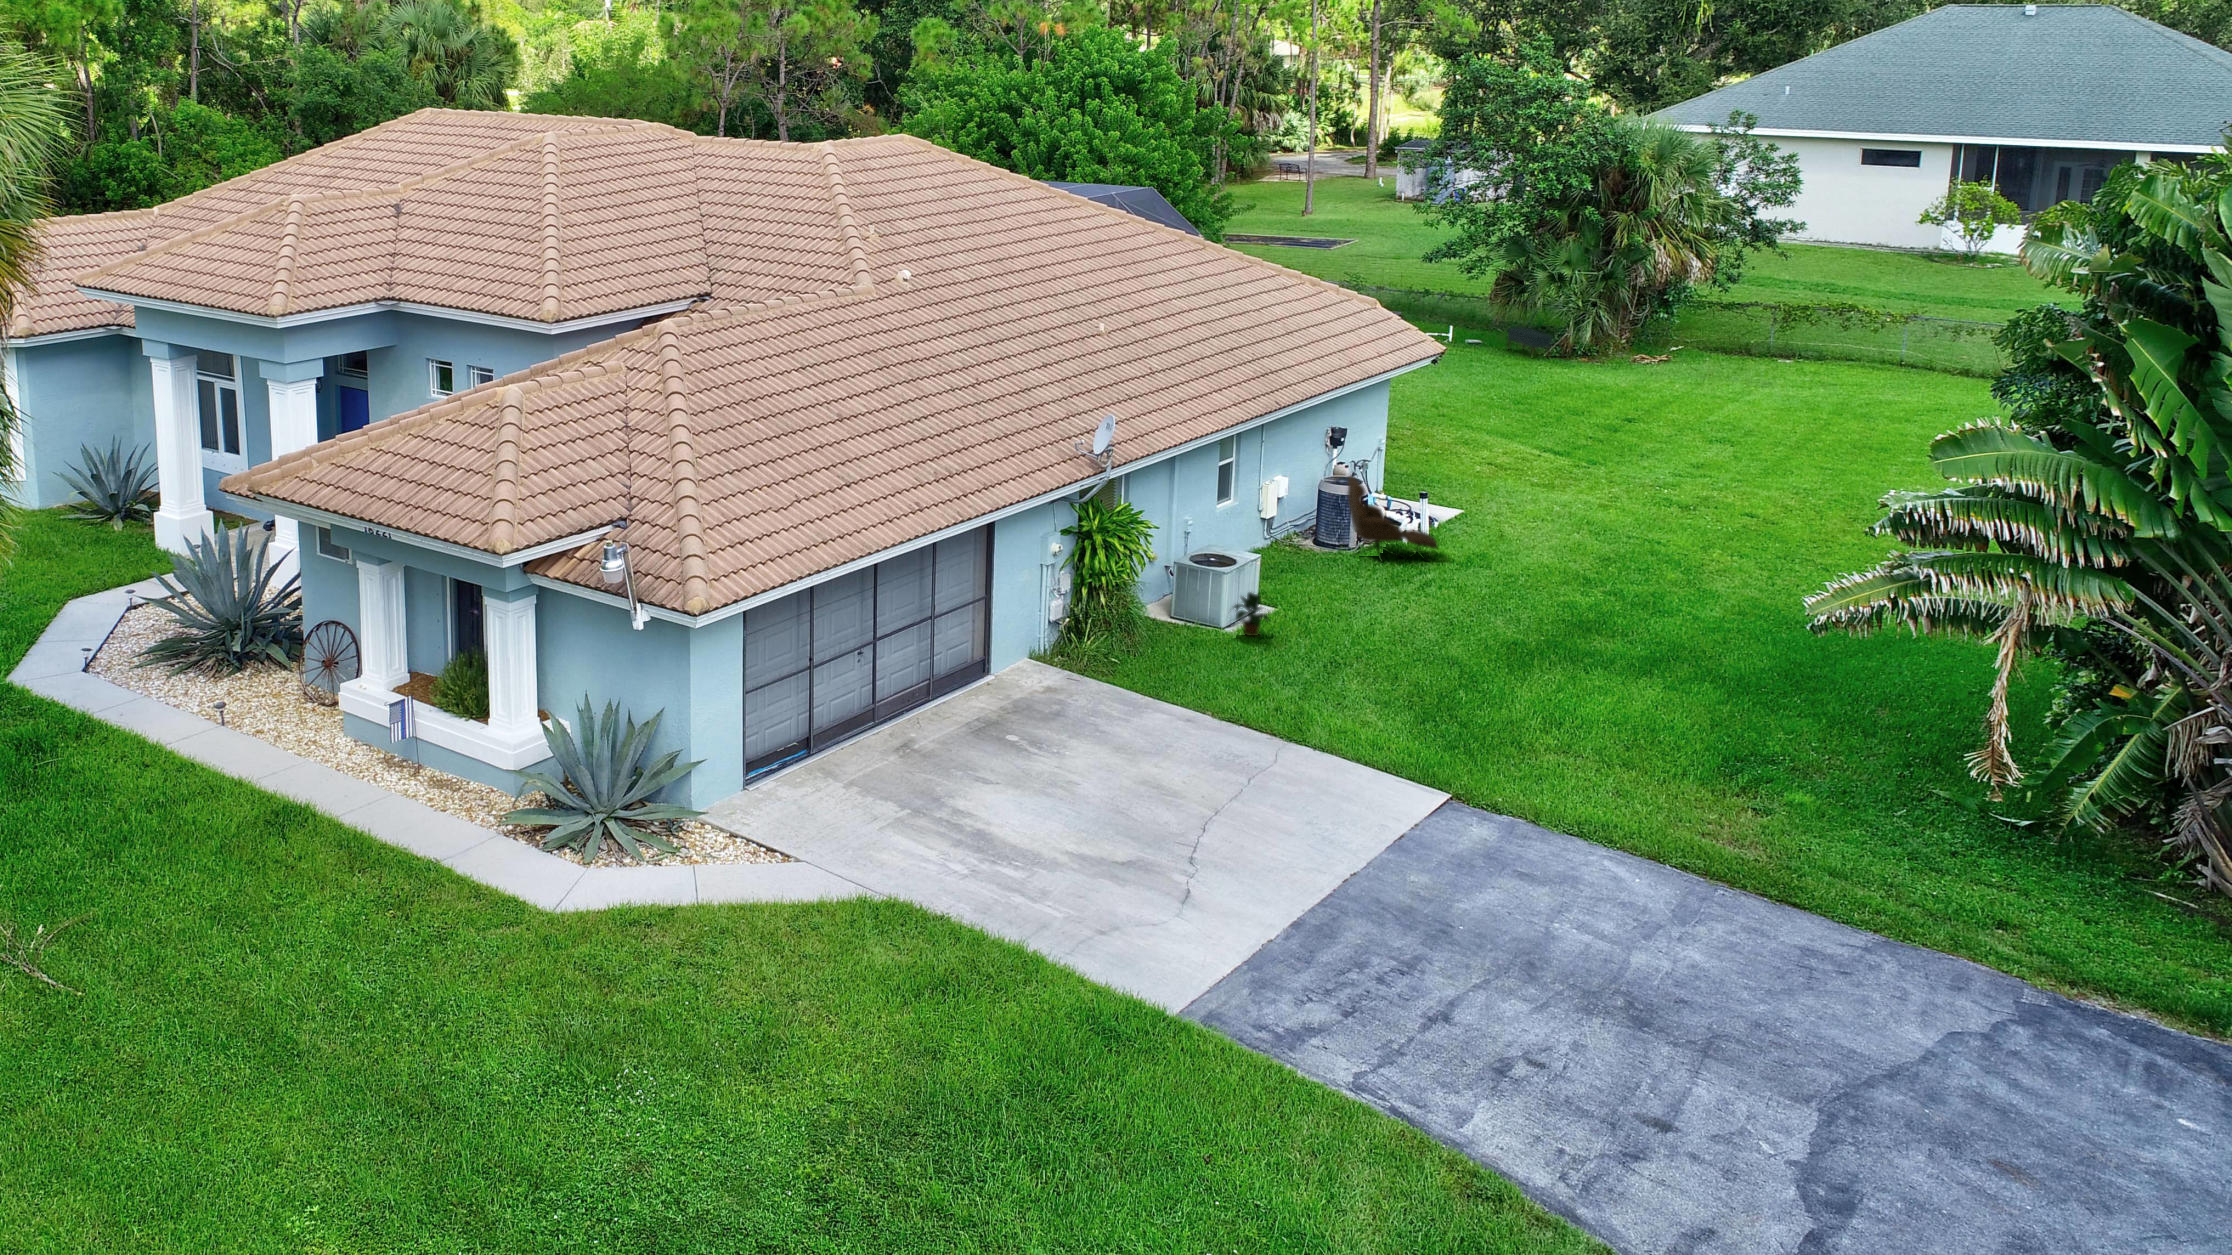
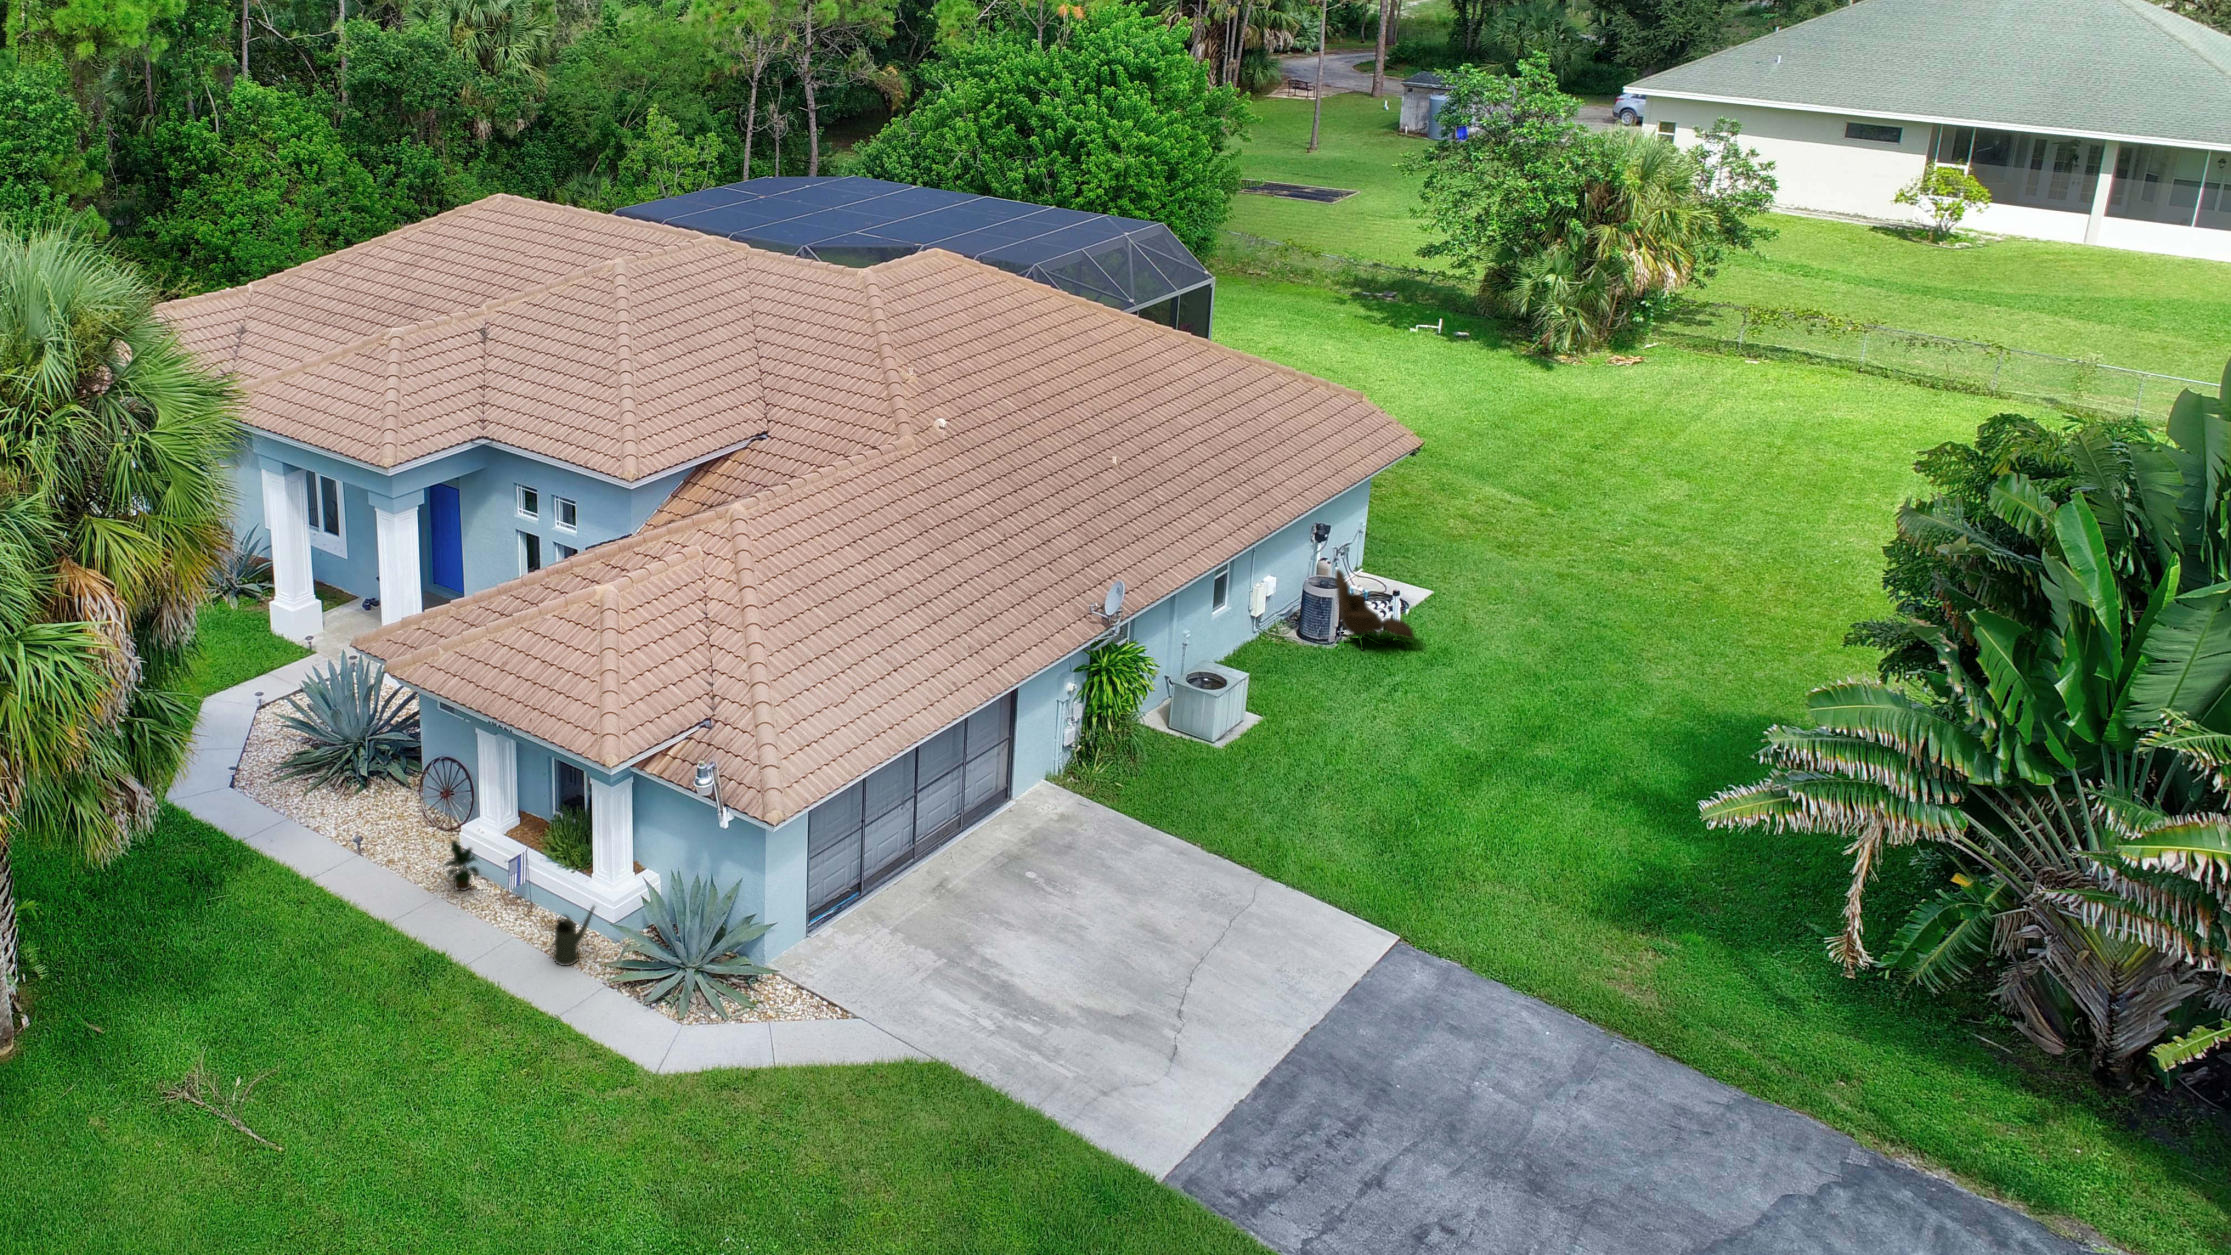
bench: present [1507,327,1552,357] -> none [1502,327,1546,362]
potted plant: present [1234,592,1269,636] -> present [445,840,479,891]
watering can: none [433,747,491,815] -> present [551,906,595,966]

